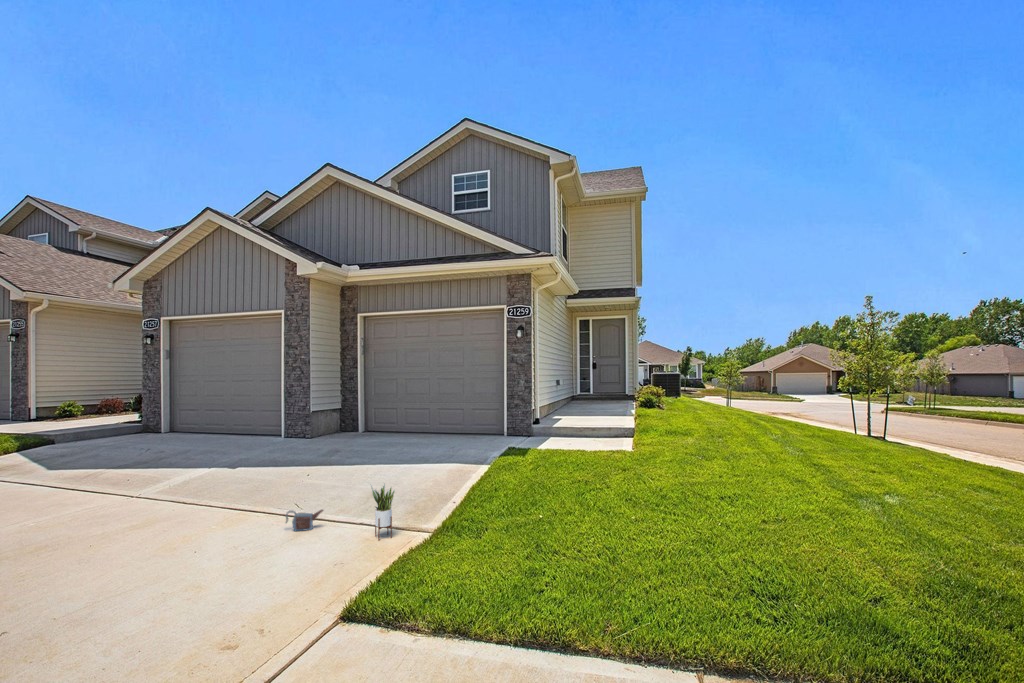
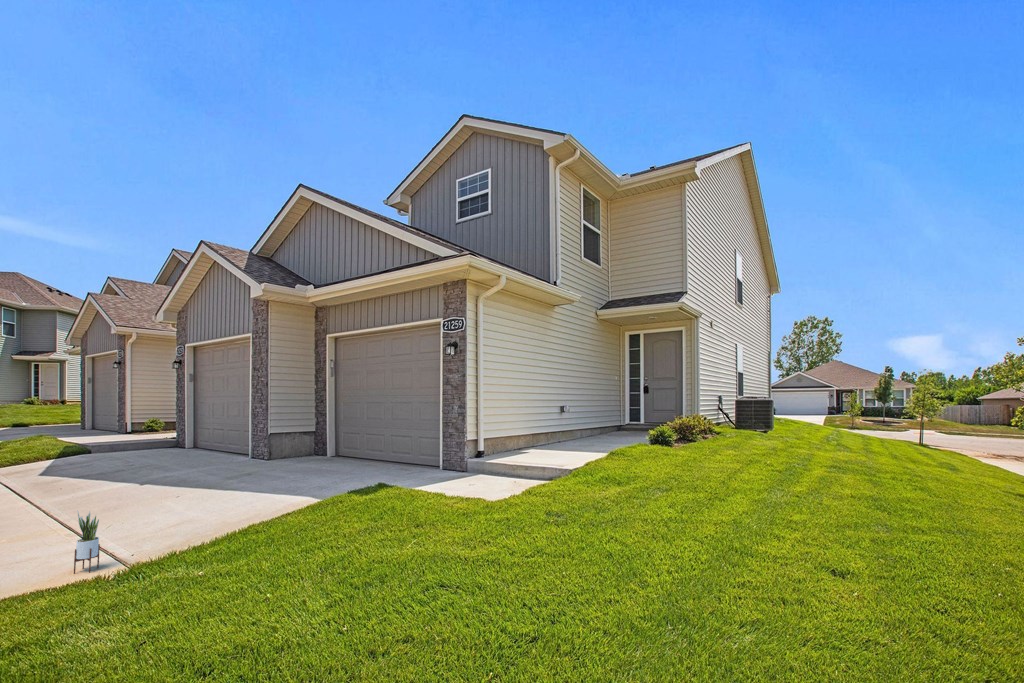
watering can: present [286,510,323,531] -> none [35,531,71,554]

